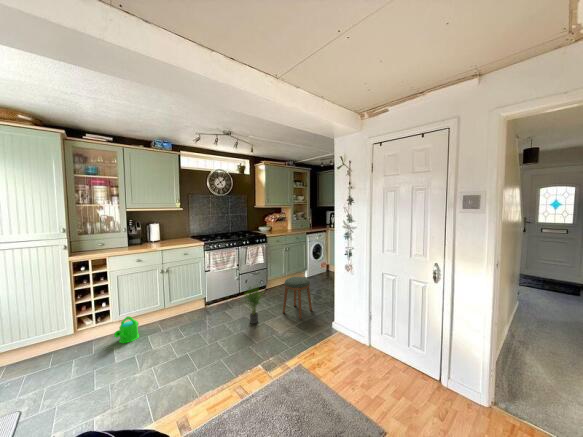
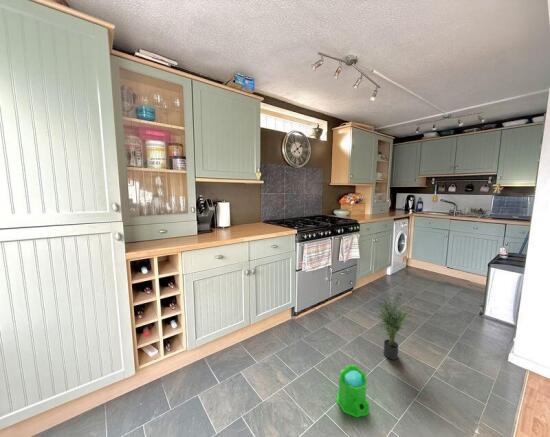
stool: present [283,277,312,319] -> none [419,283,472,354]
watering can: present [114,317,139,343] -> present [336,365,369,417]

